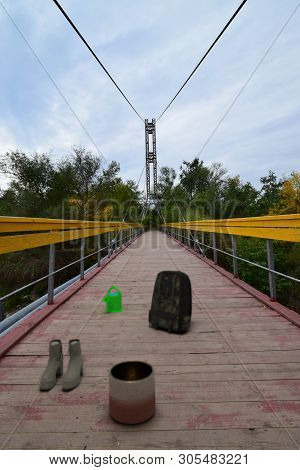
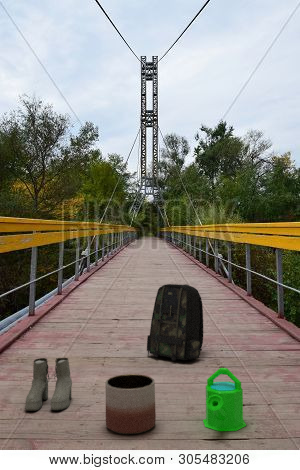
watering can: present [103,286,123,312] -> present [203,368,246,431]

